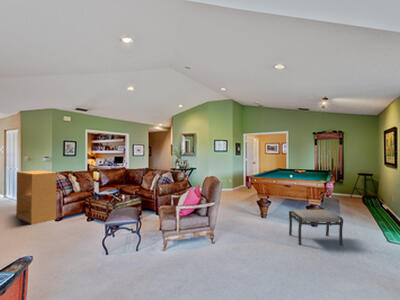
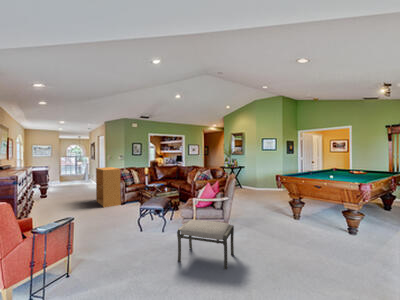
ottoman: present [289,209,343,245] -> present [177,220,234,270]

